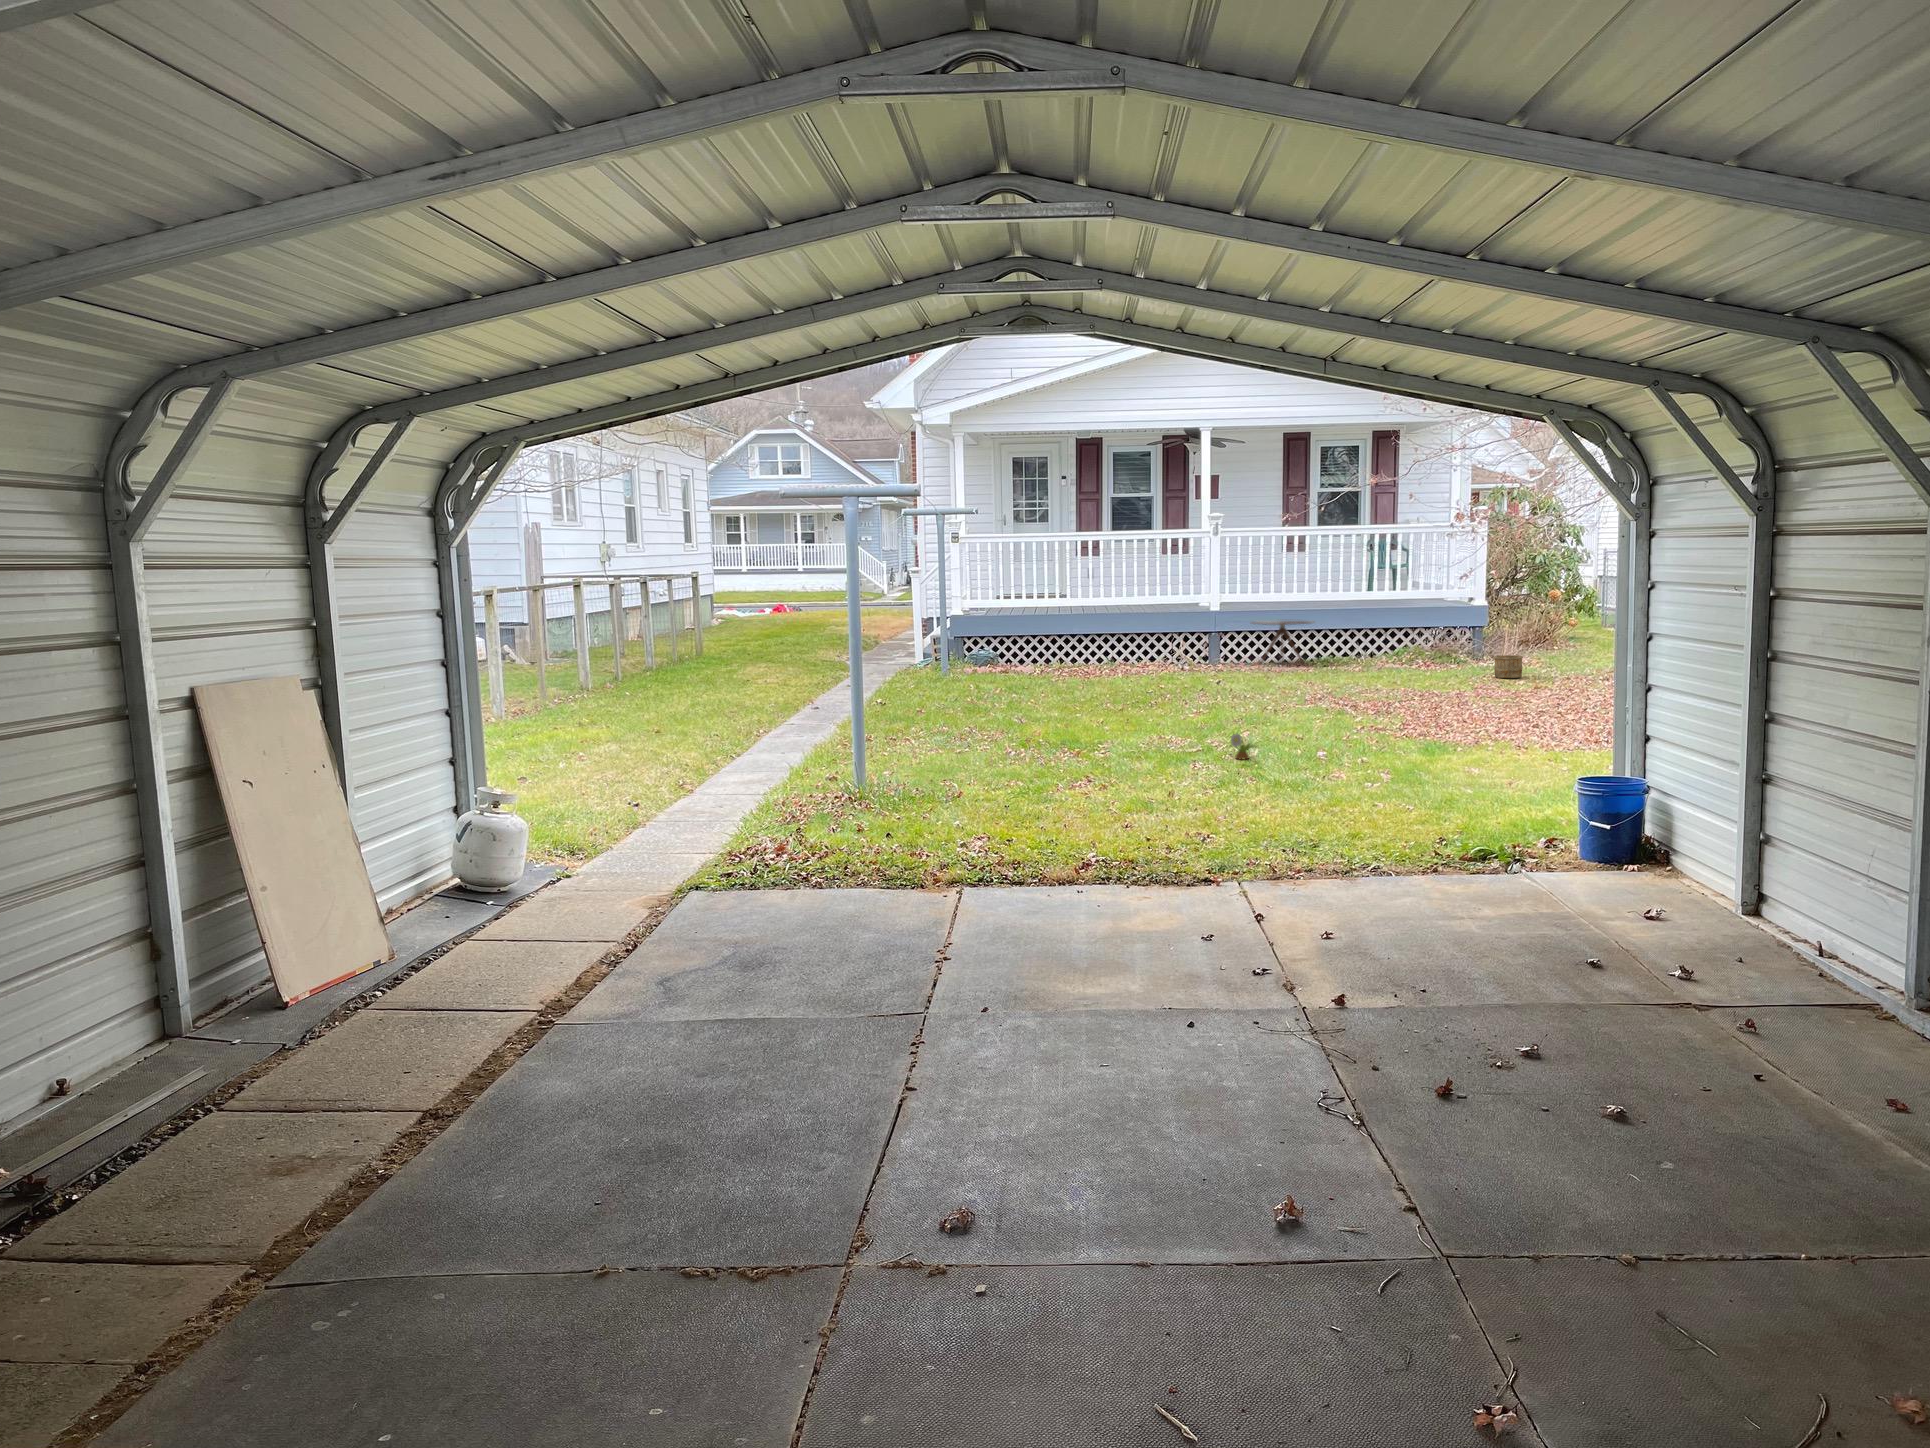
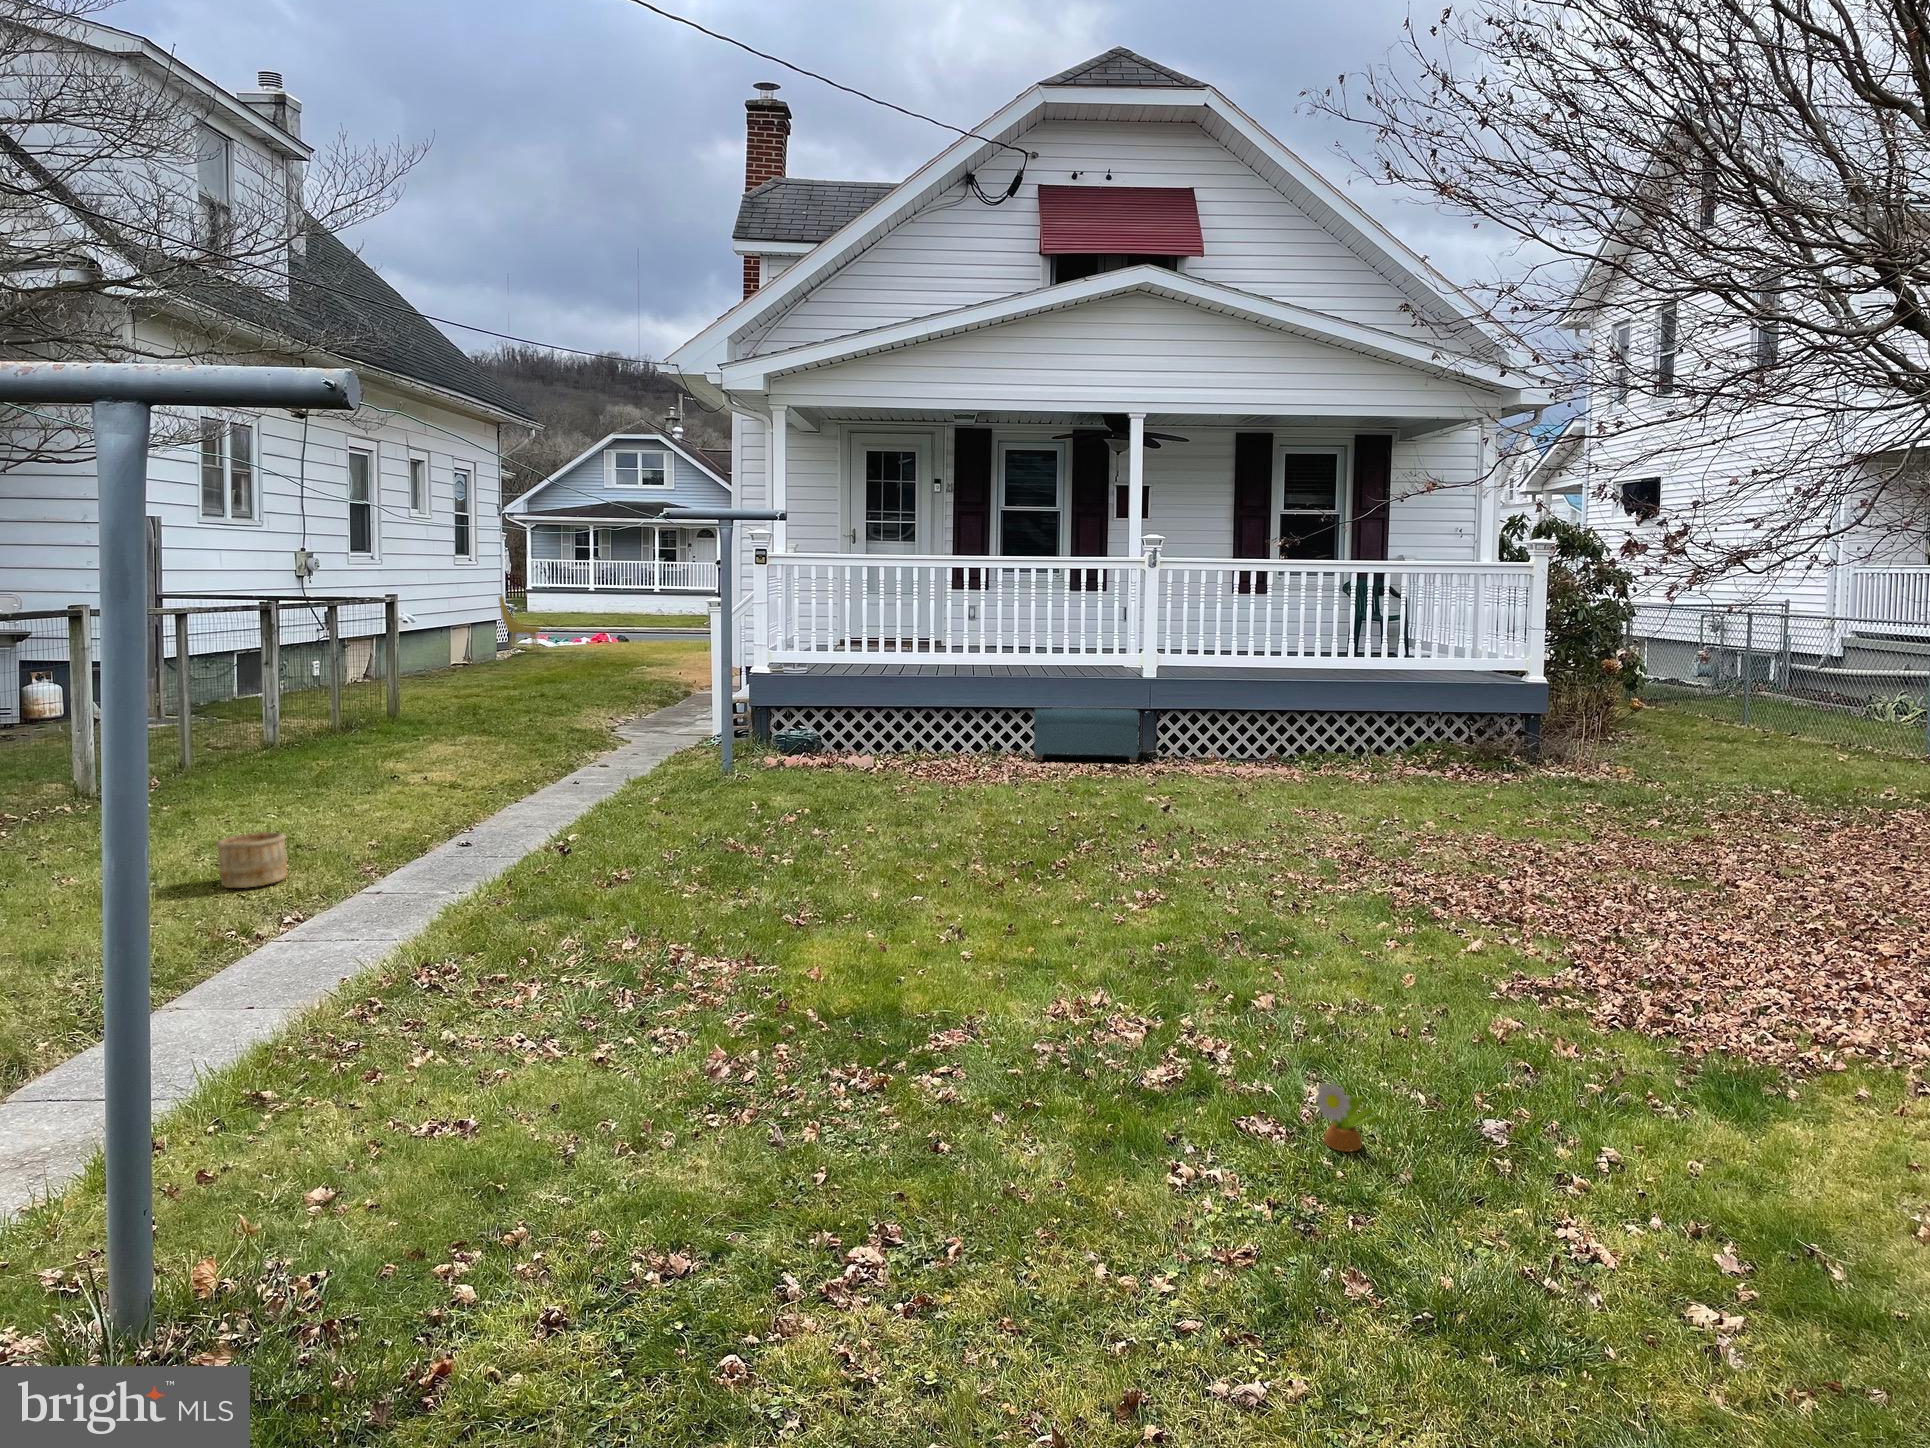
chair: none [712,577,744,624] -> present [499,596,540,650]
round table: present [1252,620,1314,666] -> none [1204,694,1302,769]
bench: none [1137,631,1207,667] -> present [1034,708,1140,763]
wooden bucket: present [1494,655,1523,678] -> present [216,832,287,888]

